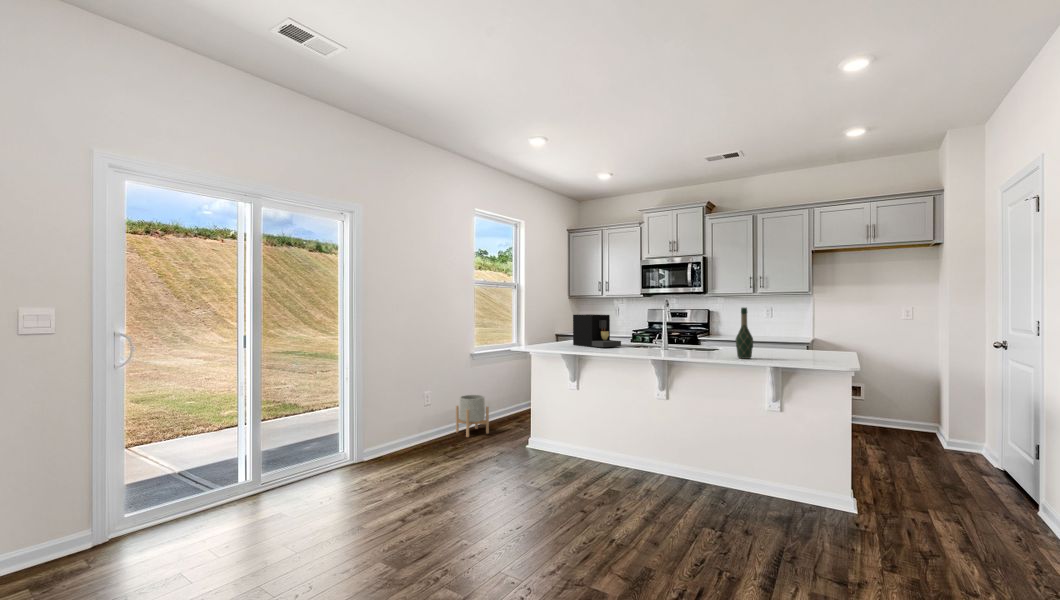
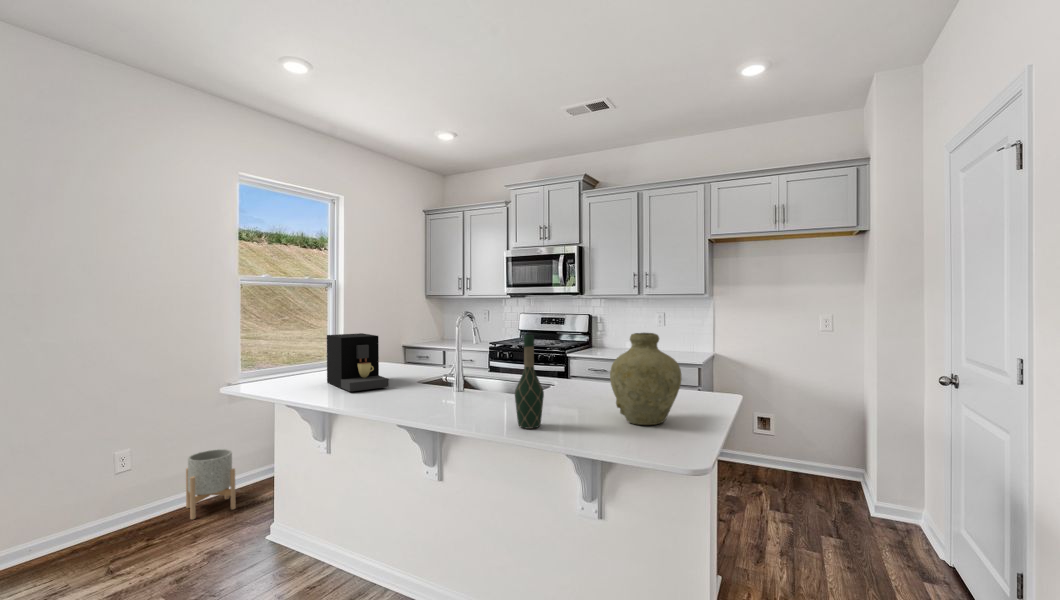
vase: none [787,308,832,358] -> present [610,333,681,425]

